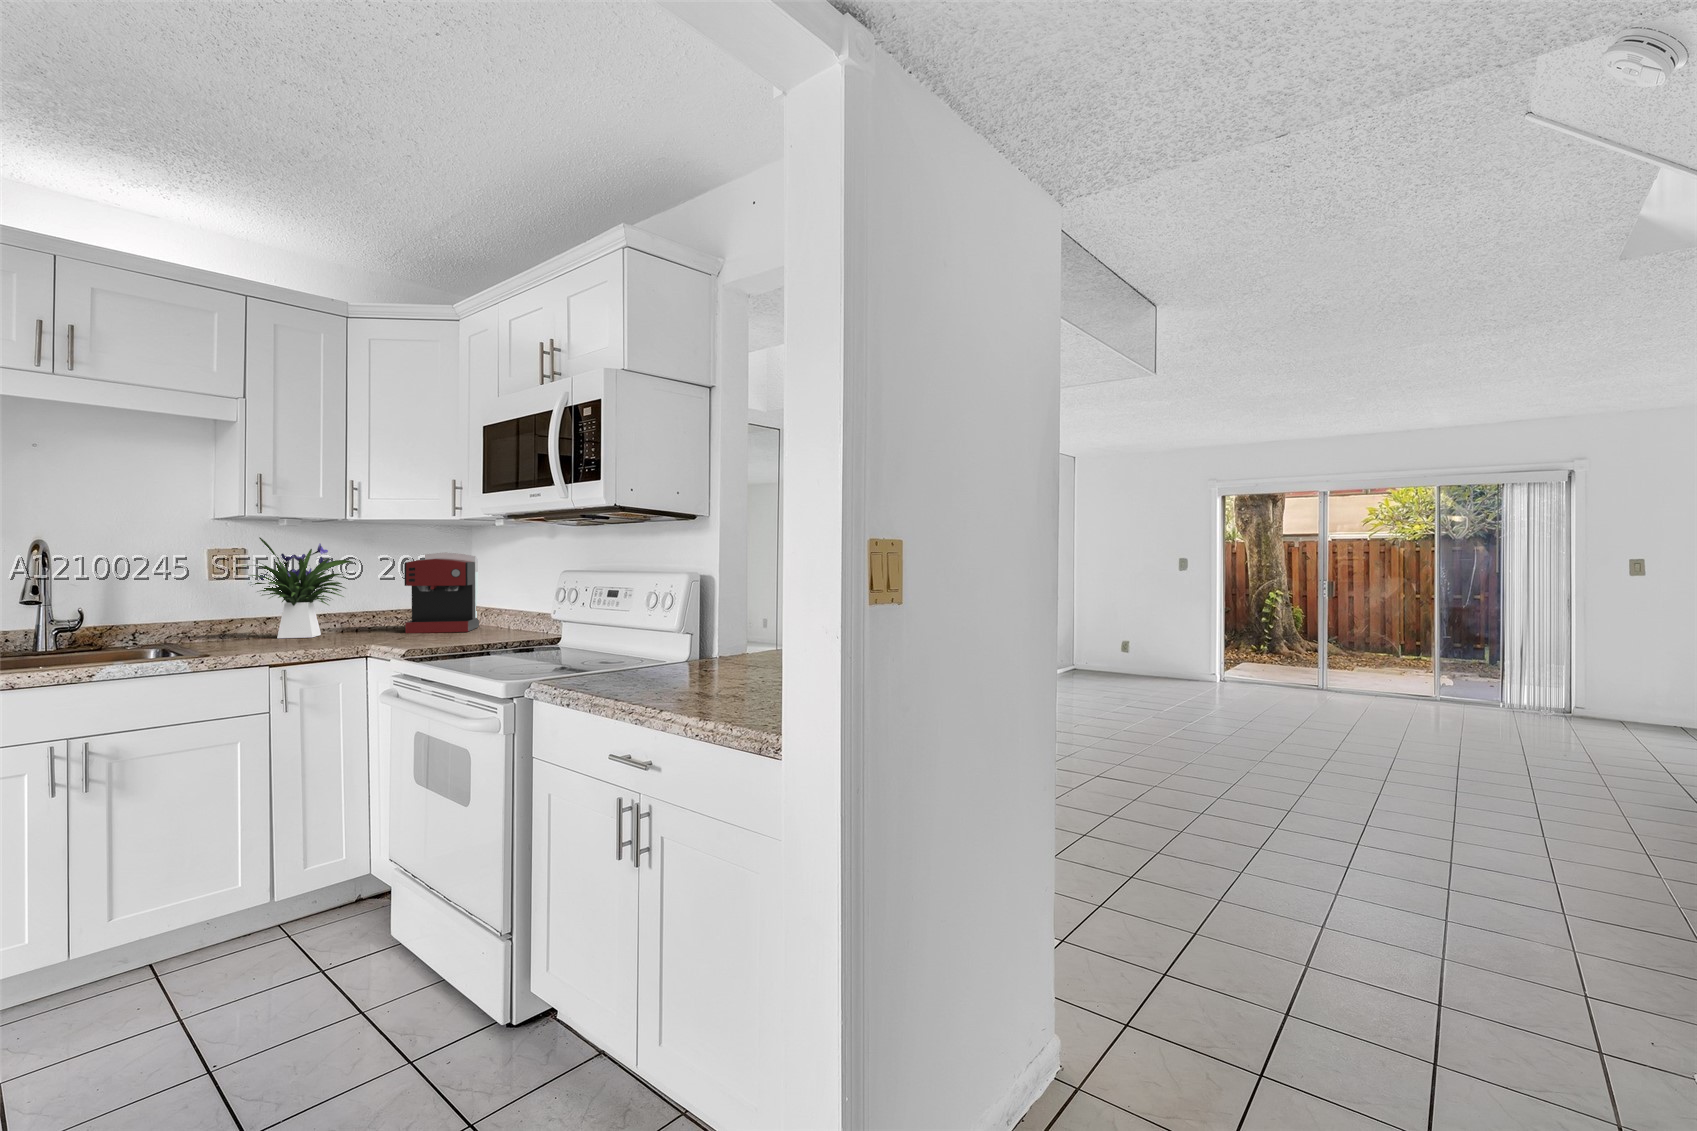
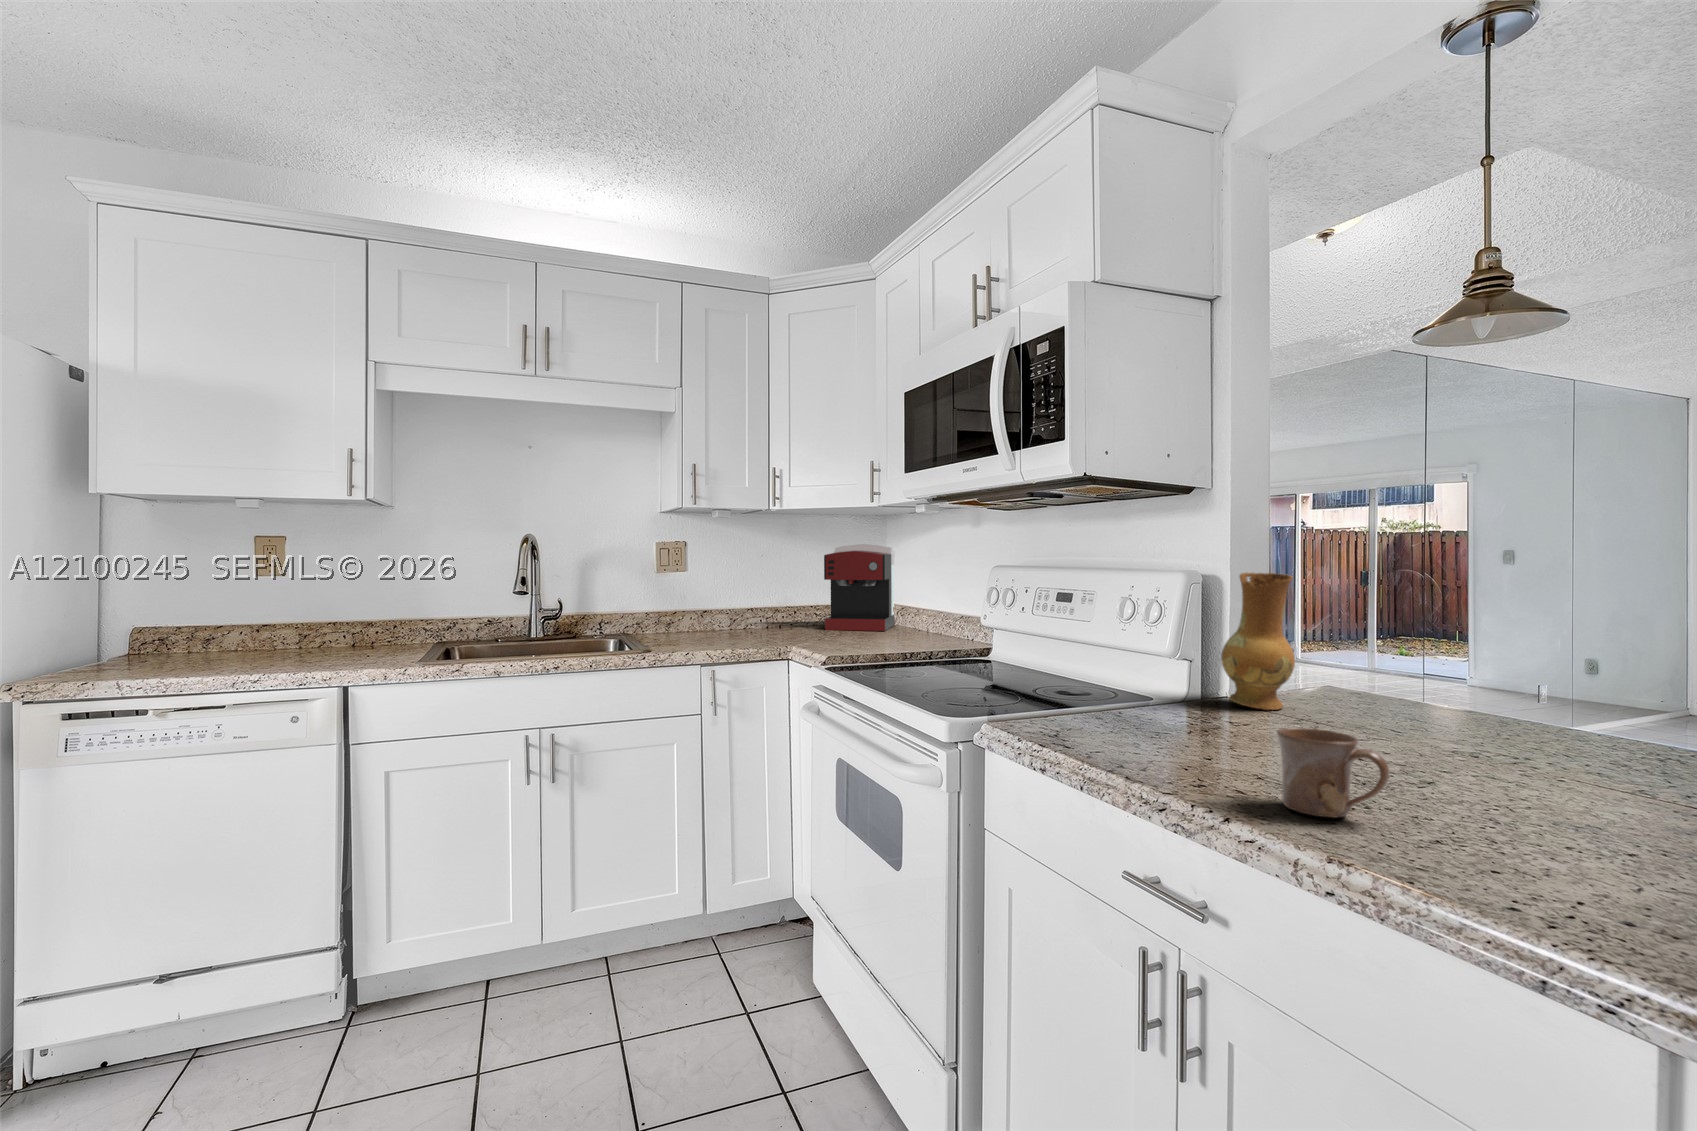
flower arrangement: present [242,537,353,638] -> none [682,530,778,632]
ceramic jug: none [710,575,753,665] -> present [1221,572,1295,710]
mug: none [692,660,741,705] -> present [1277,728,1389,818]

